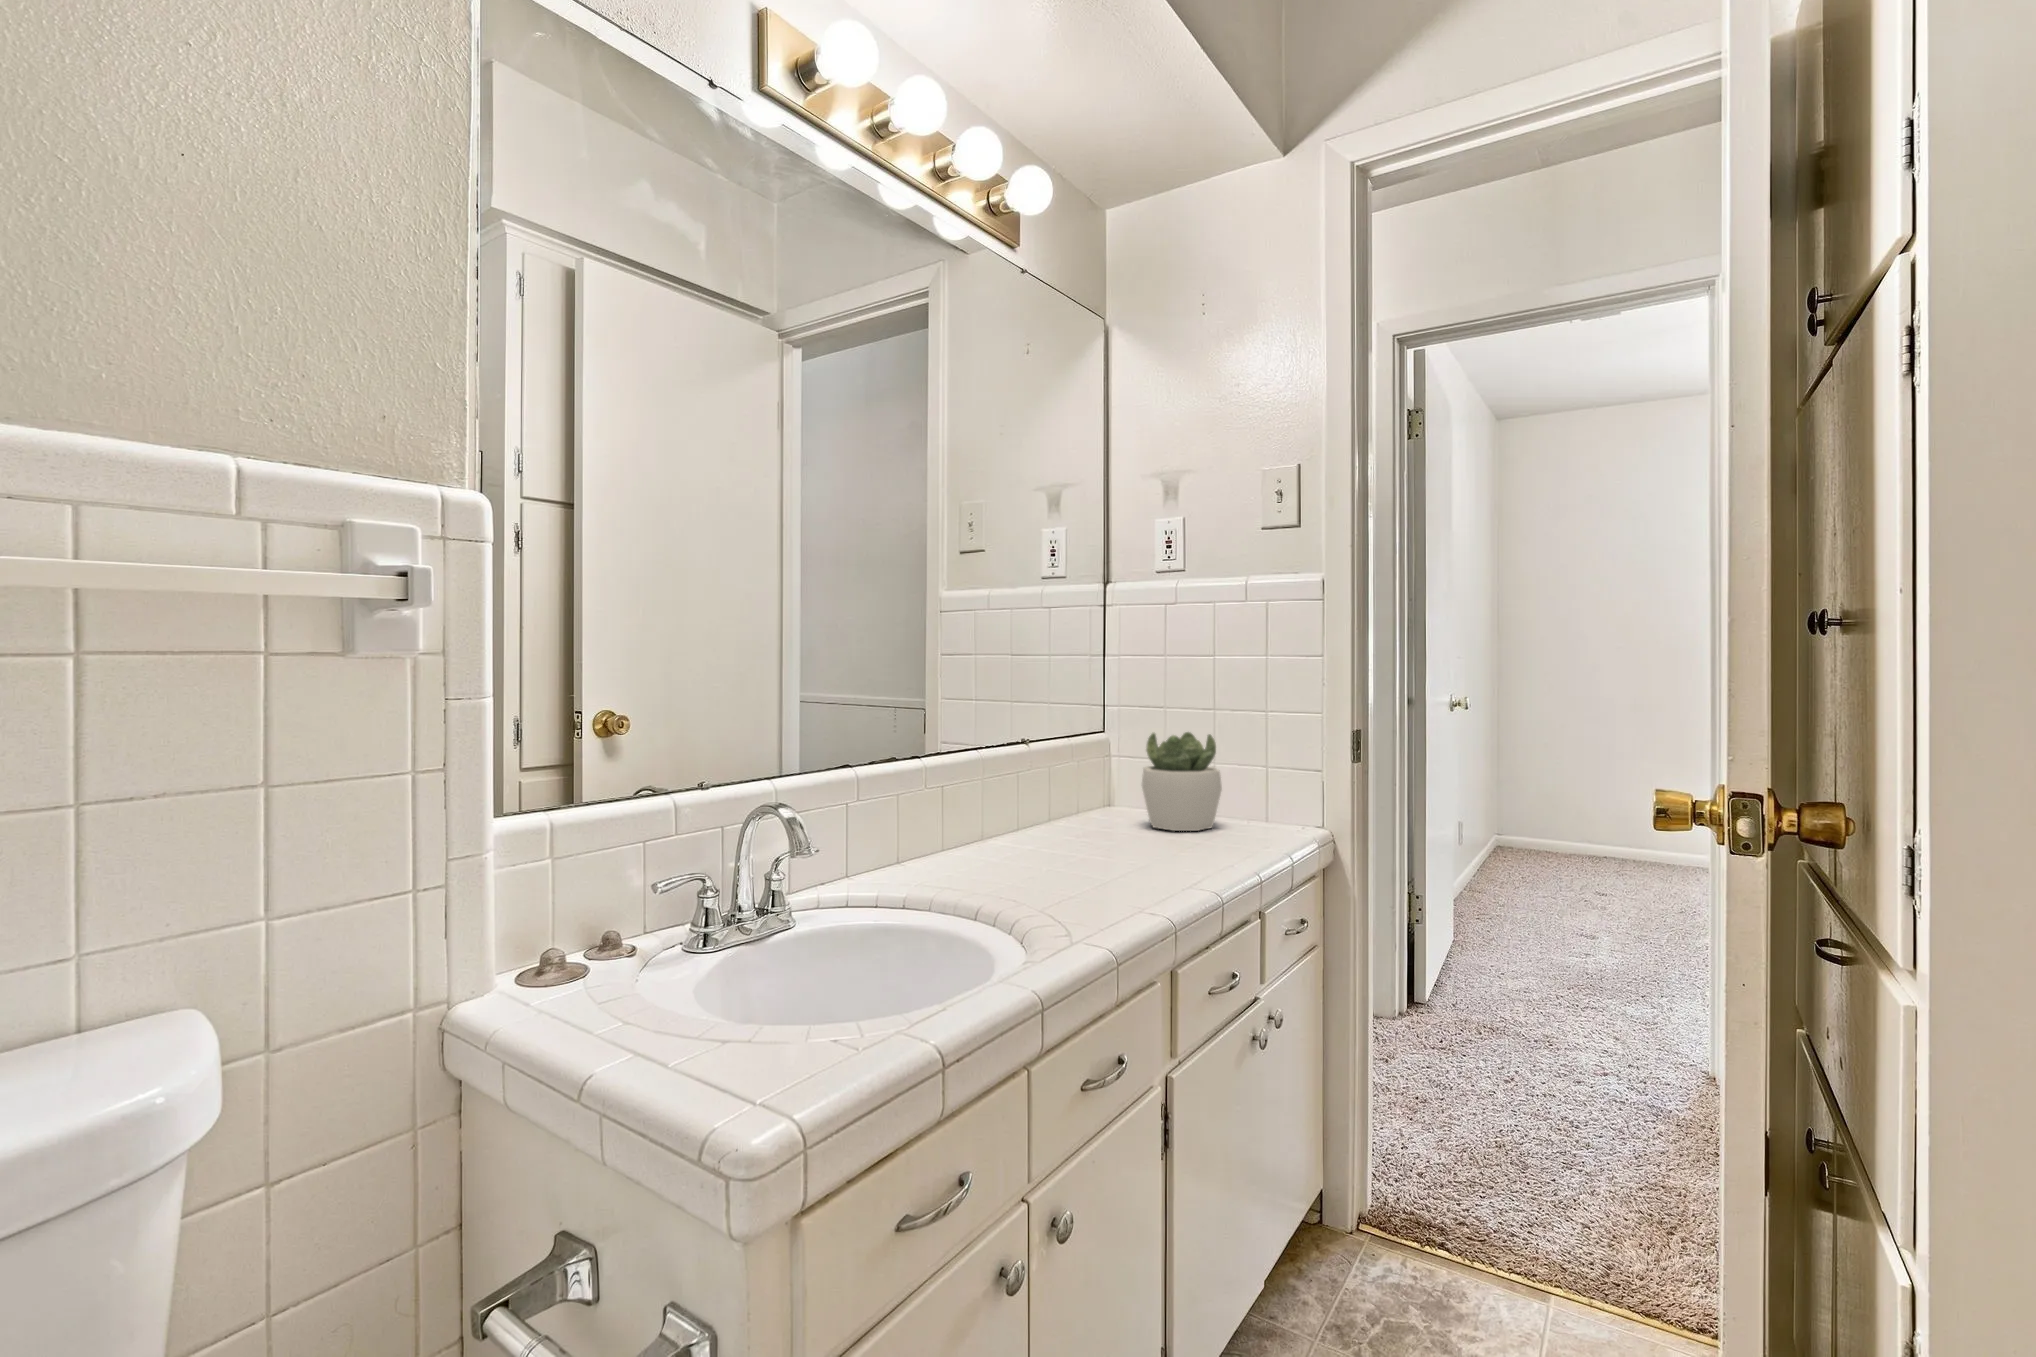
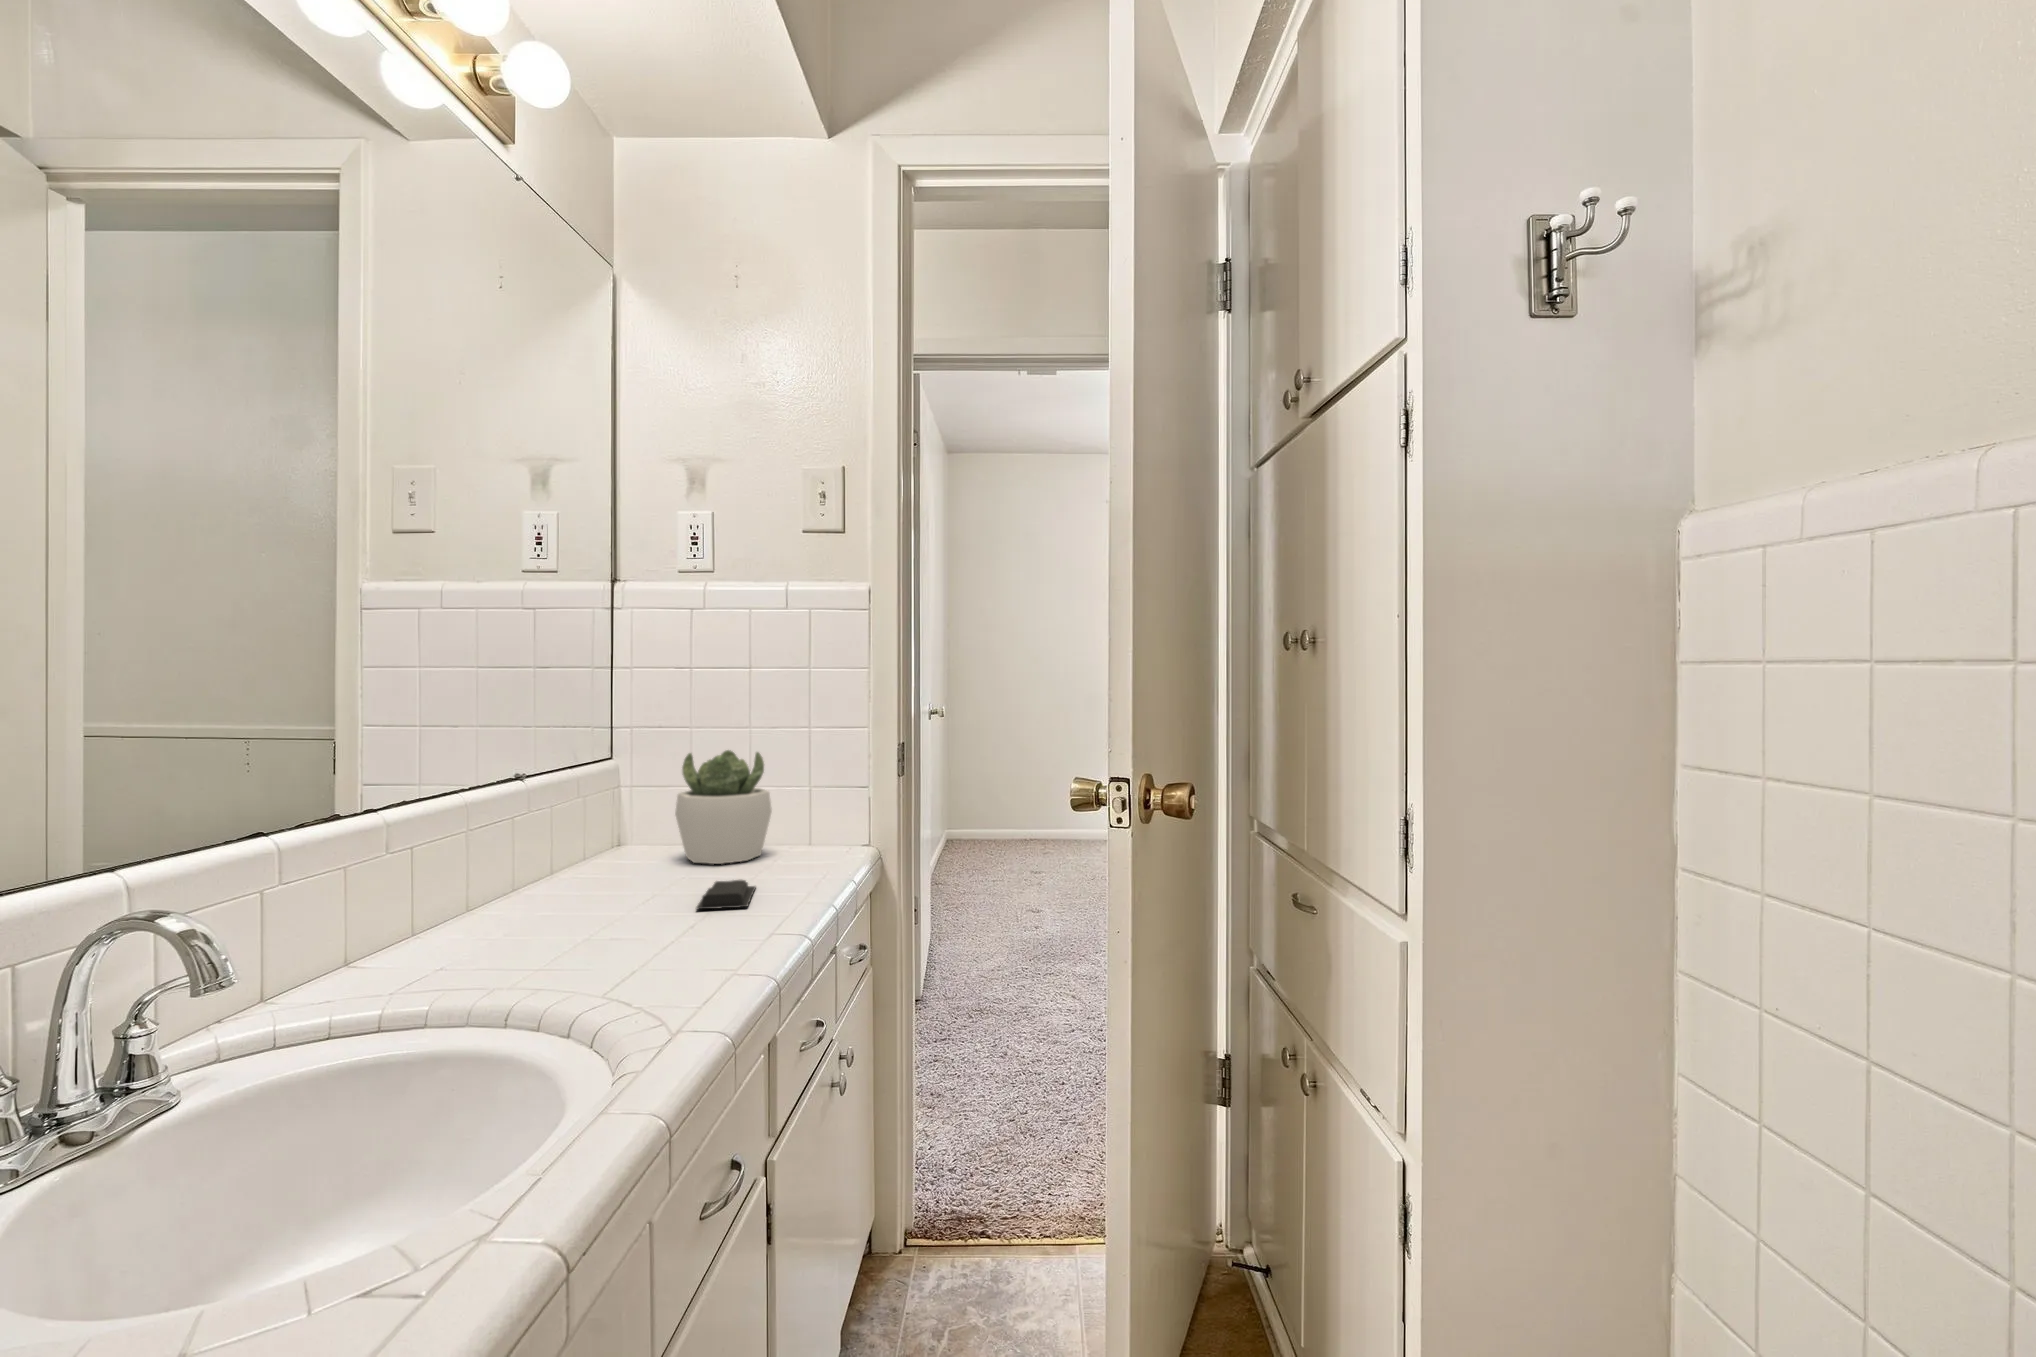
soap bar: none [1133,842,1192,865] -> present [696,880,756,909]

